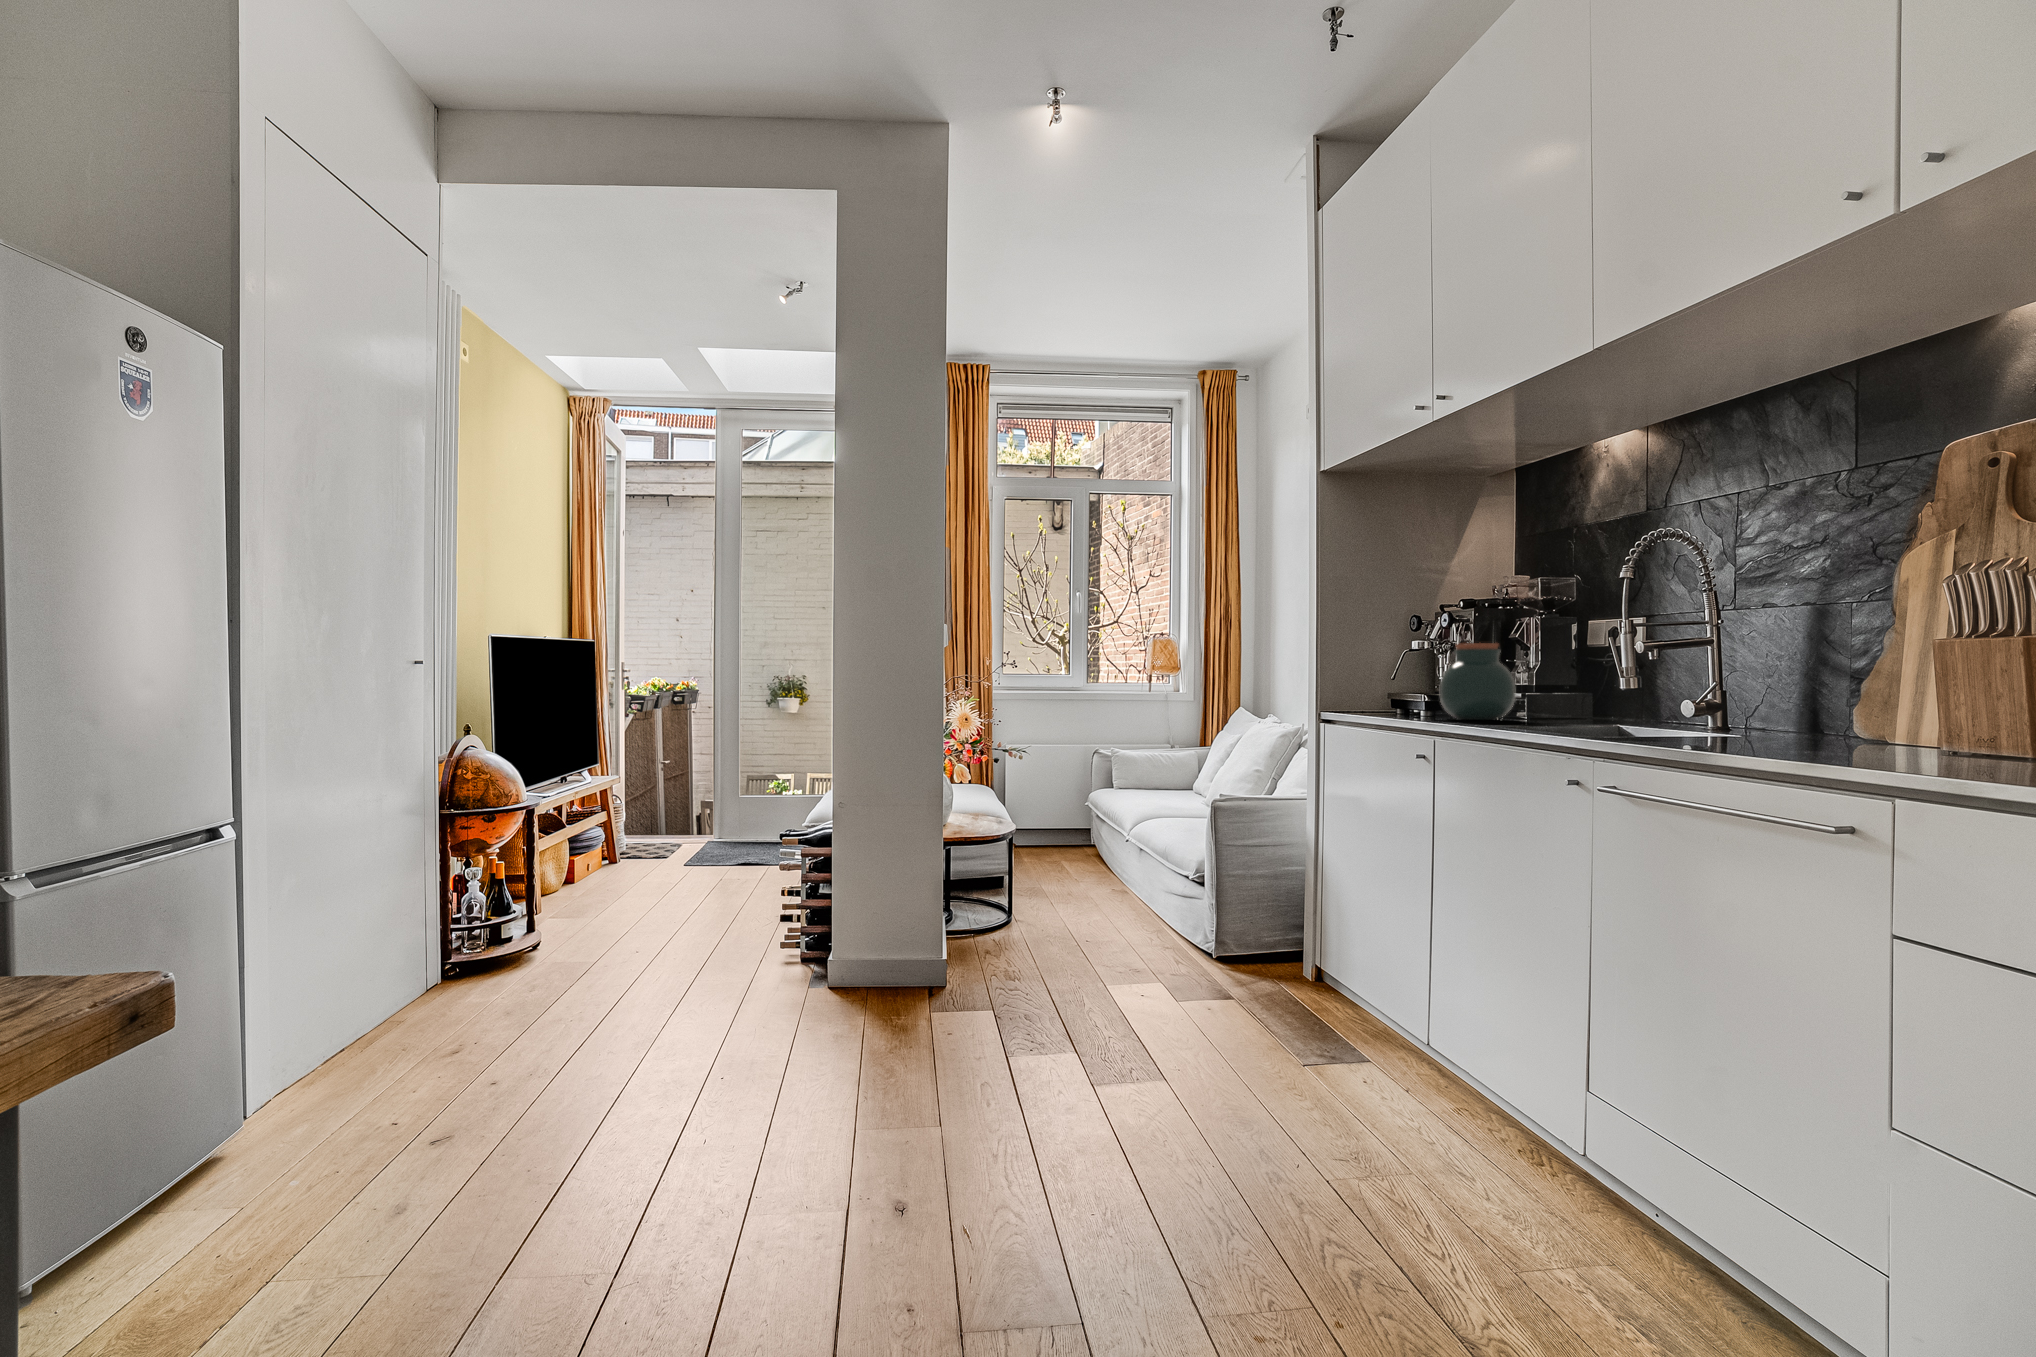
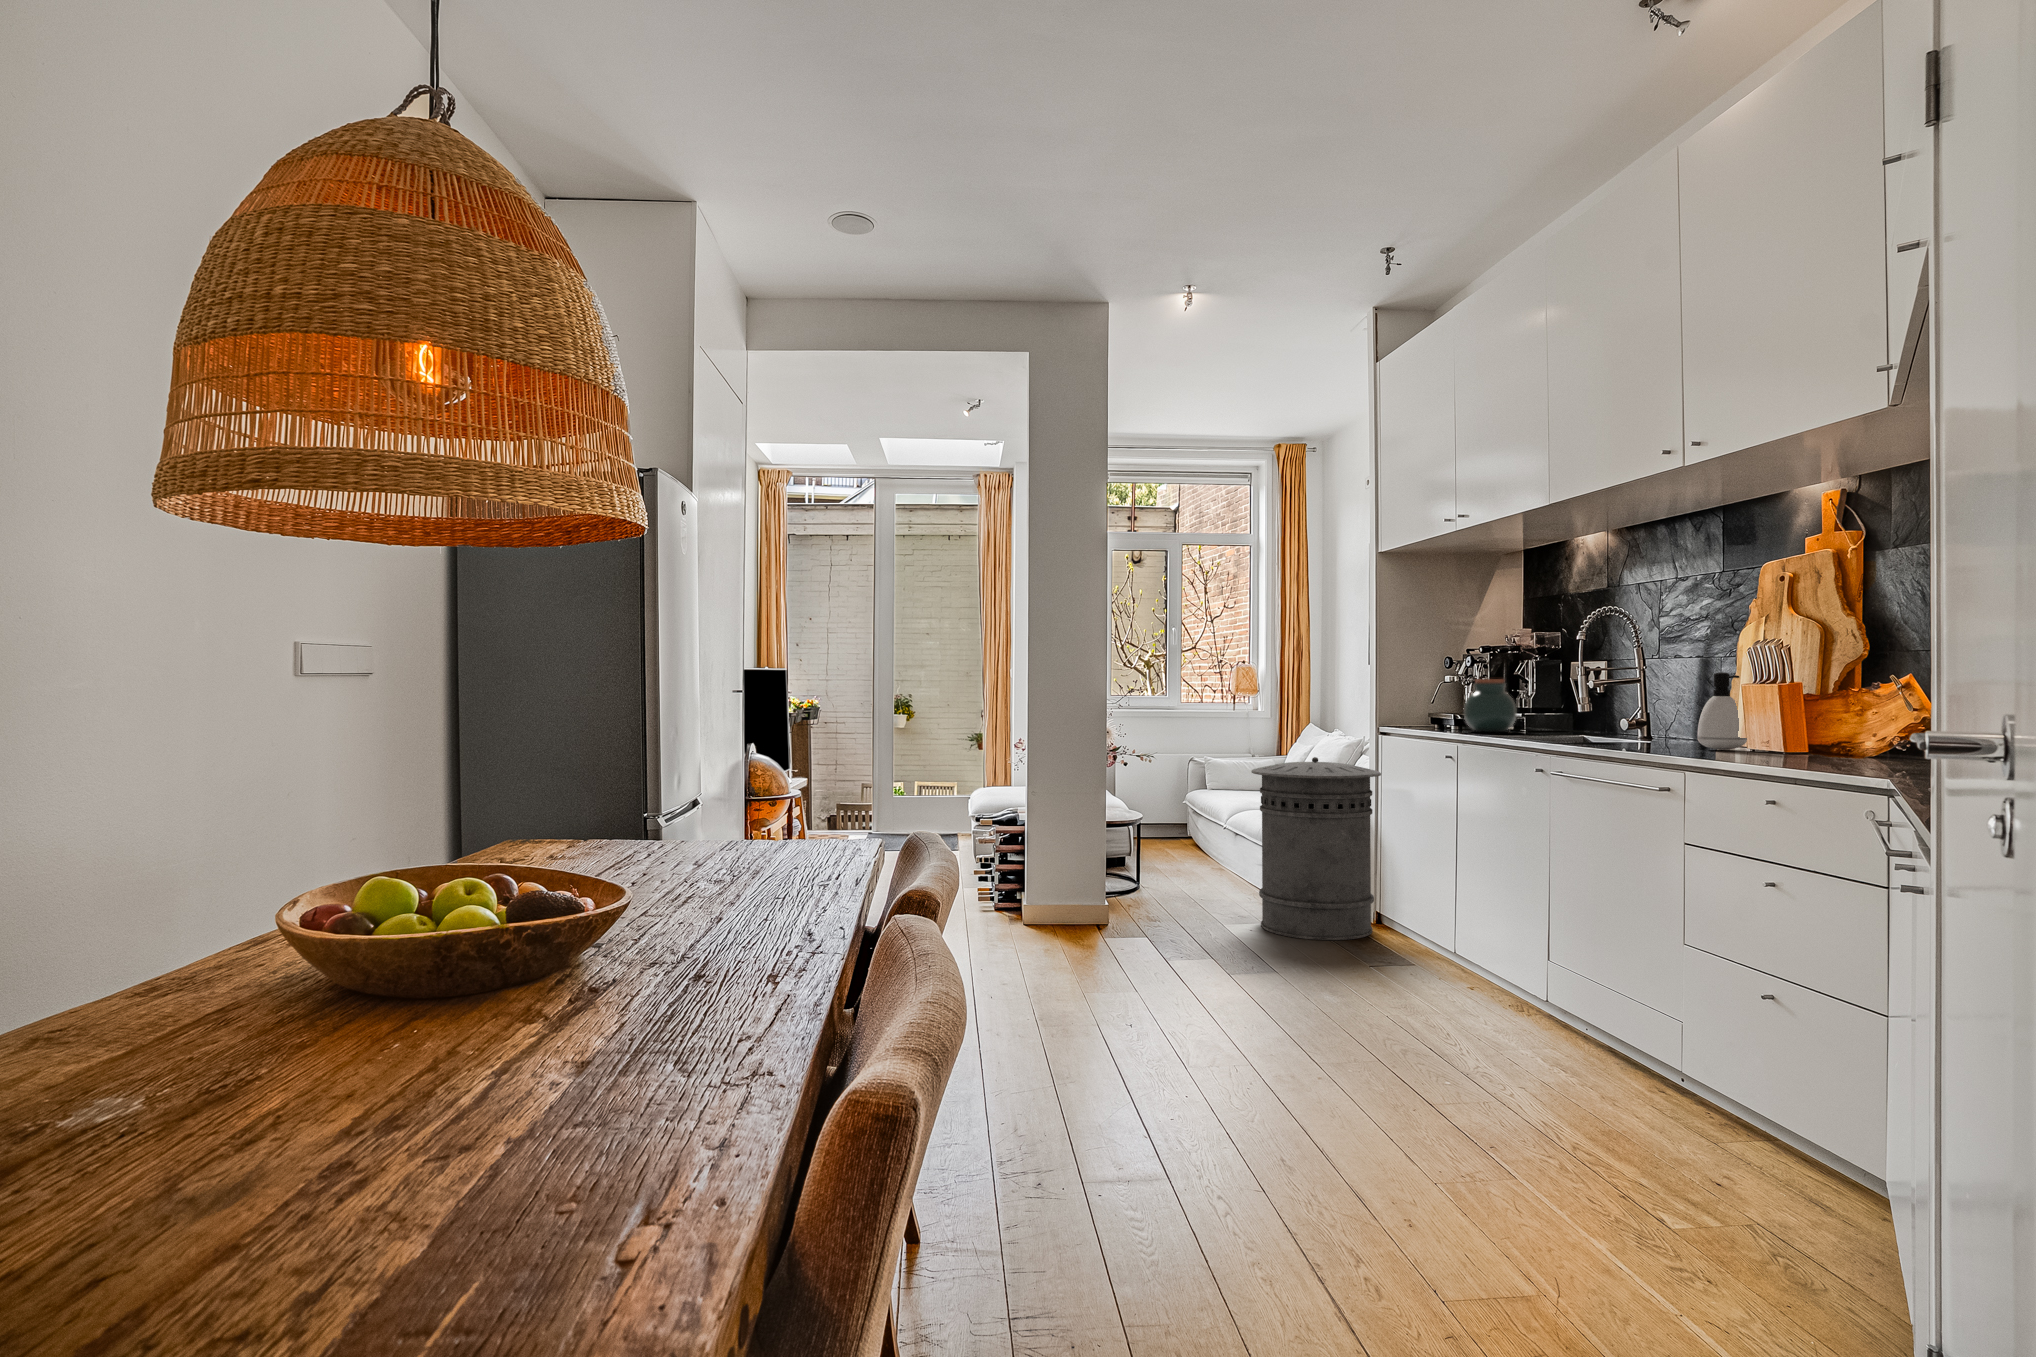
soap dispenser: none [1841,620,1932,751] -> present [1697,672,1747,750]
trash can: none [1146,755,1323,1013] -> present [1251,757,1381,940]

